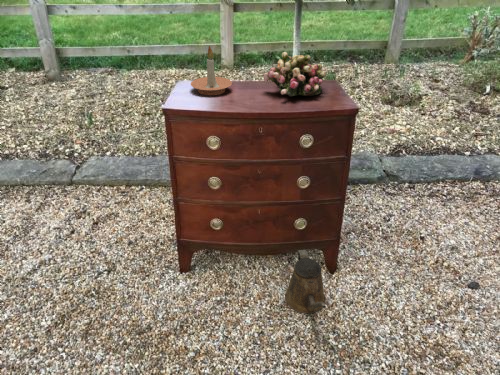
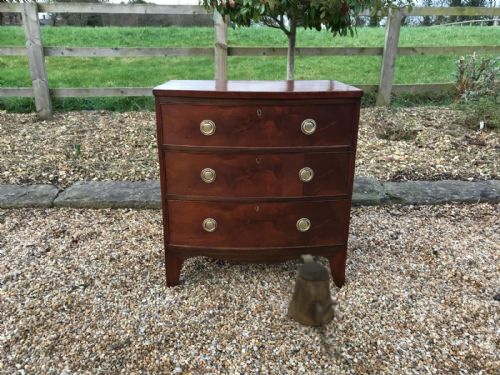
candle holder: present [191,46,232,95] -> none [184,34,228,86]
flower arrangement: present [263,52,326,96] -> none [261,42,326,86]

